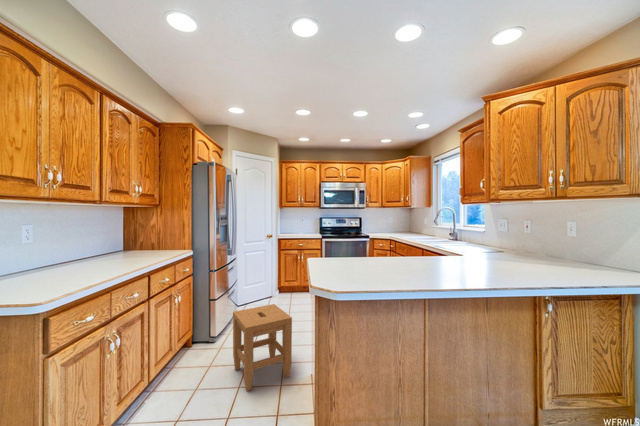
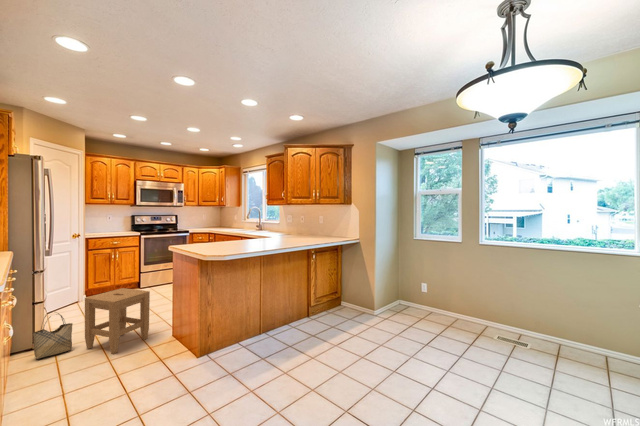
woven basket: none [193,319,227,367] -> present [33,312,73,359]

